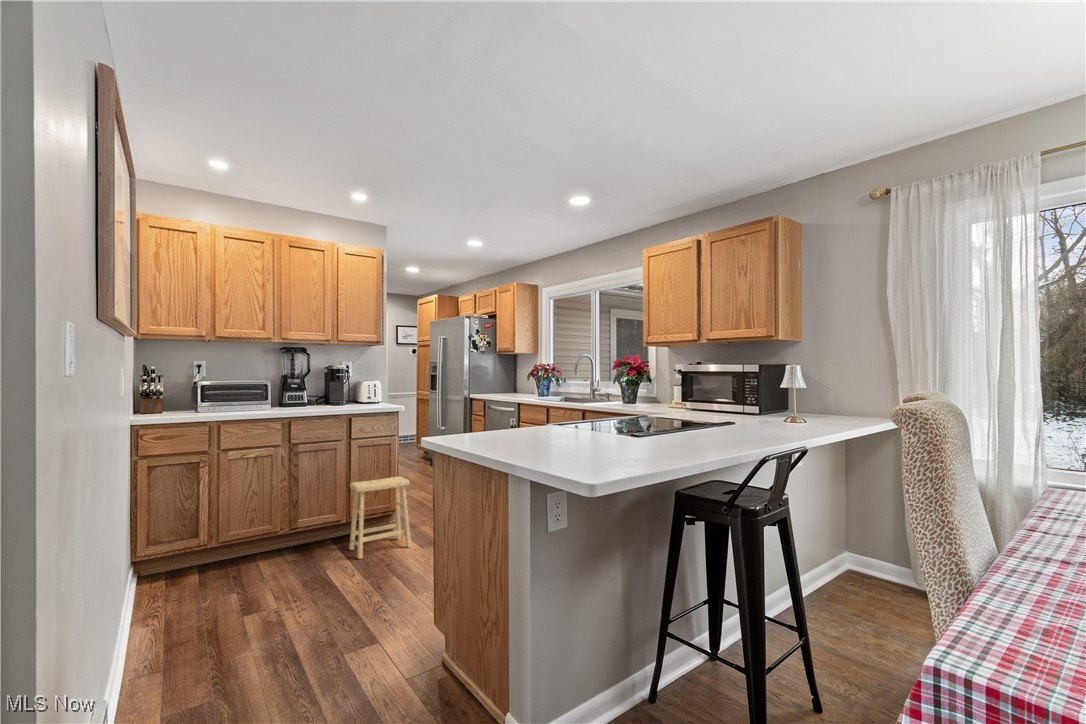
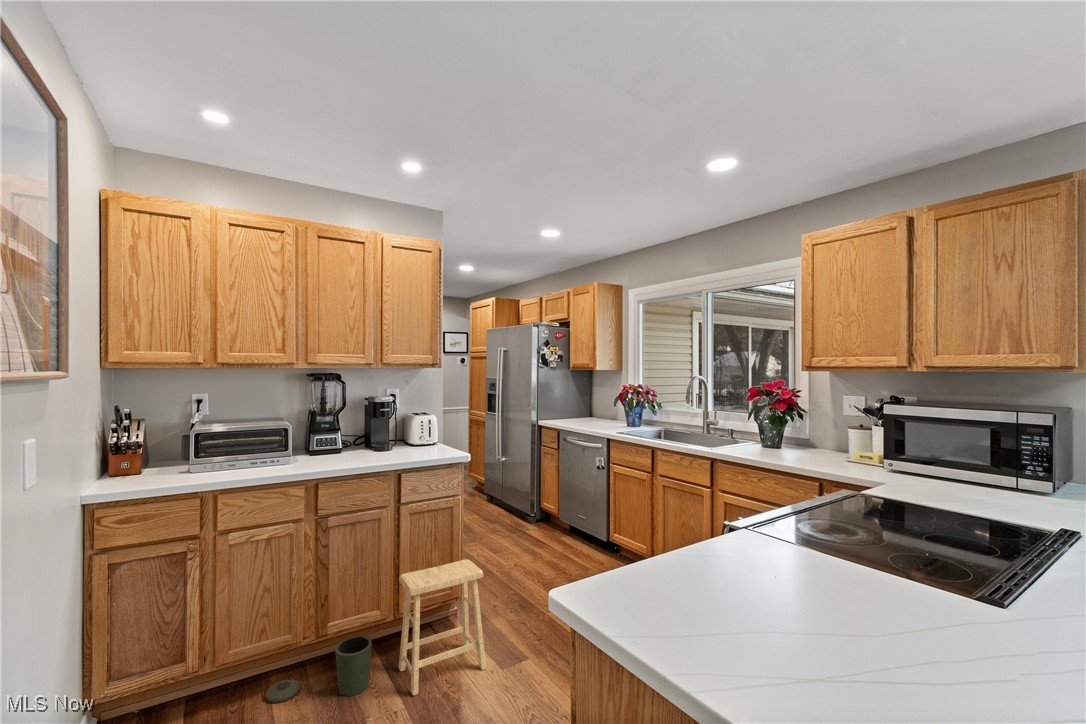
trash can: none [255,525,330,565] -> present [265,636,372,703]

